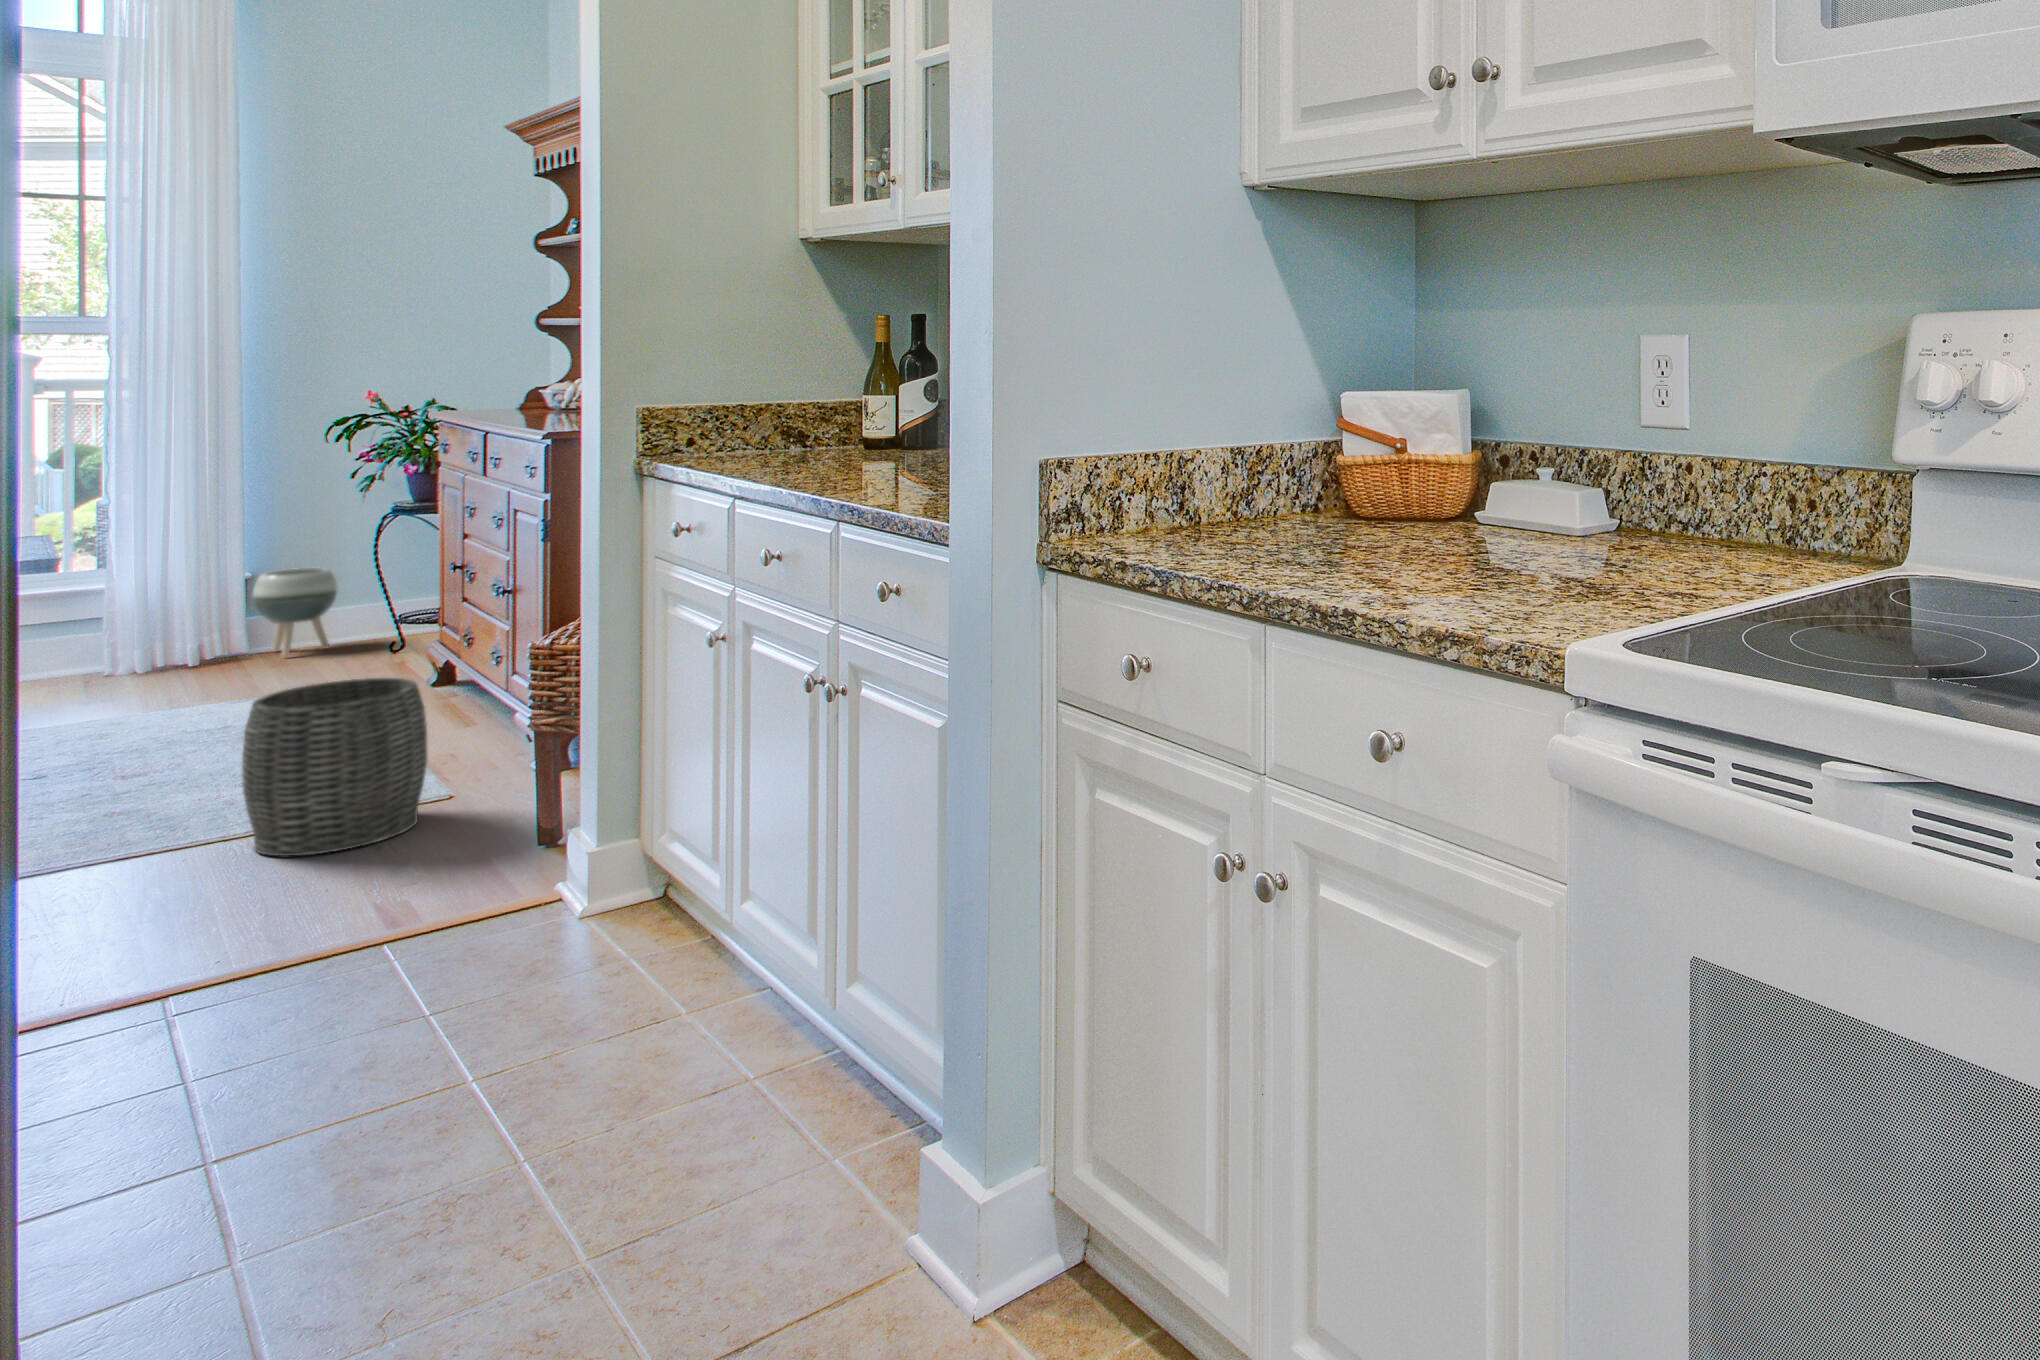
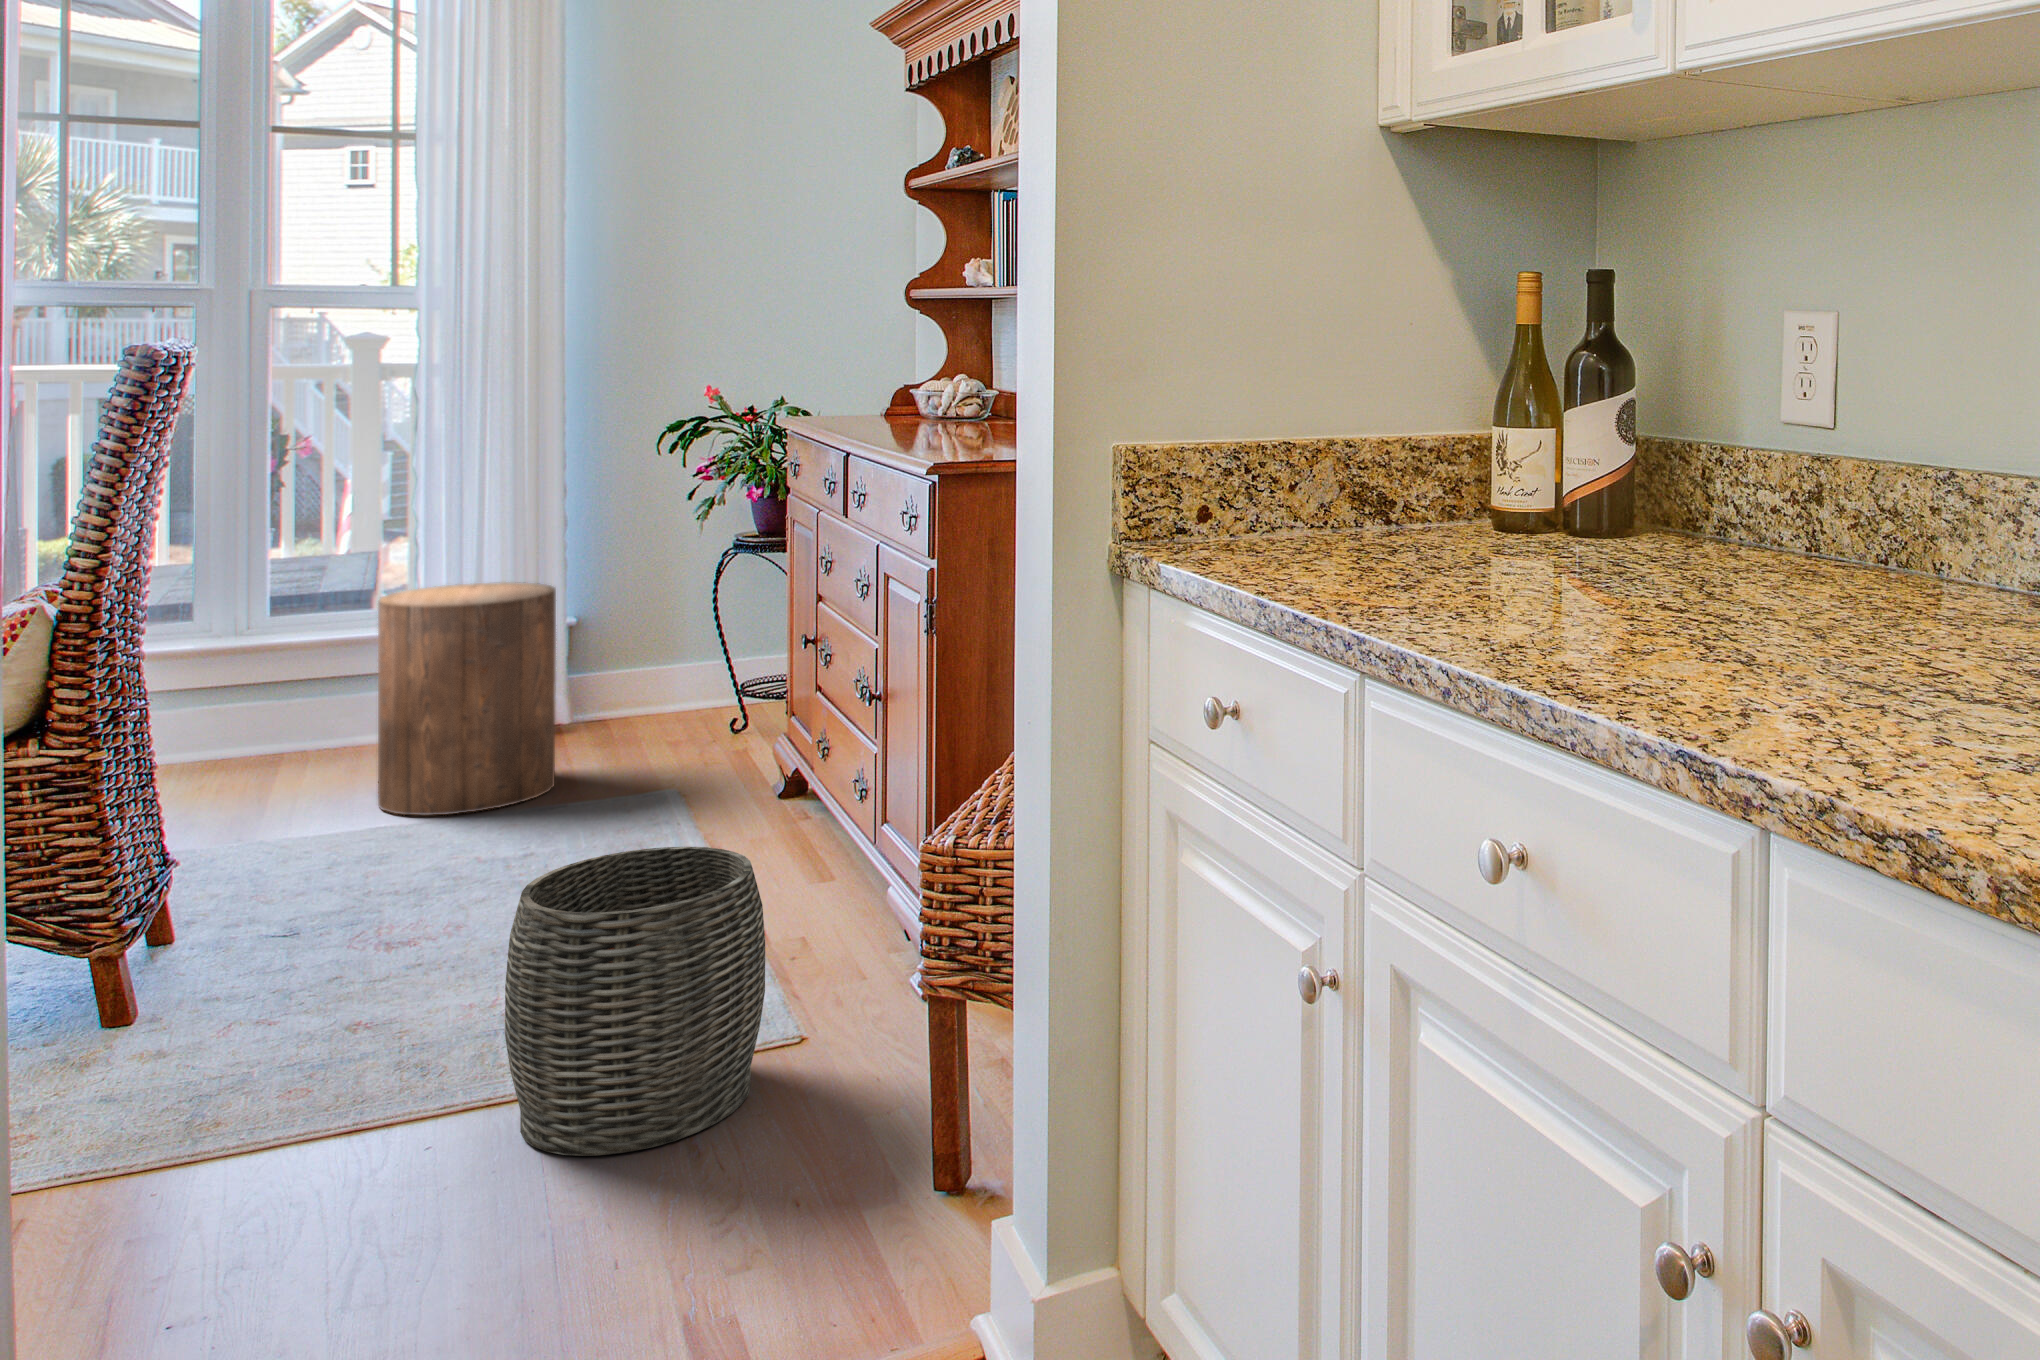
stool: none [88,542,243,713] -> present [378,582,556,815]
planter: present [253,568,338,657] -> none [575,614,671,733]

